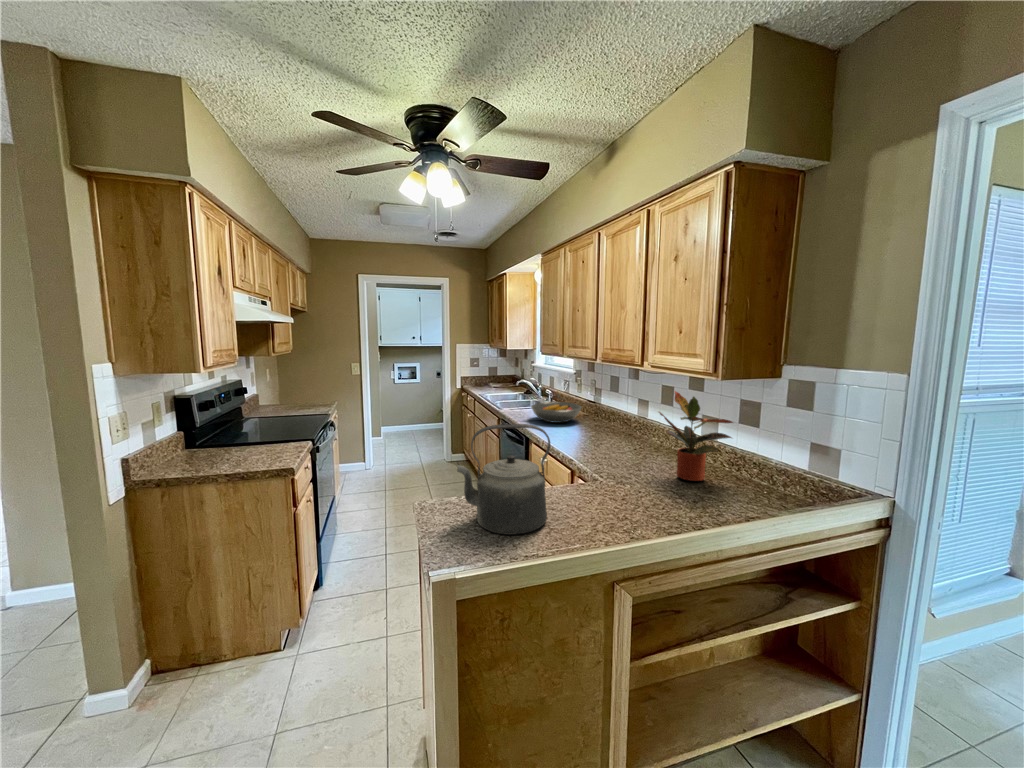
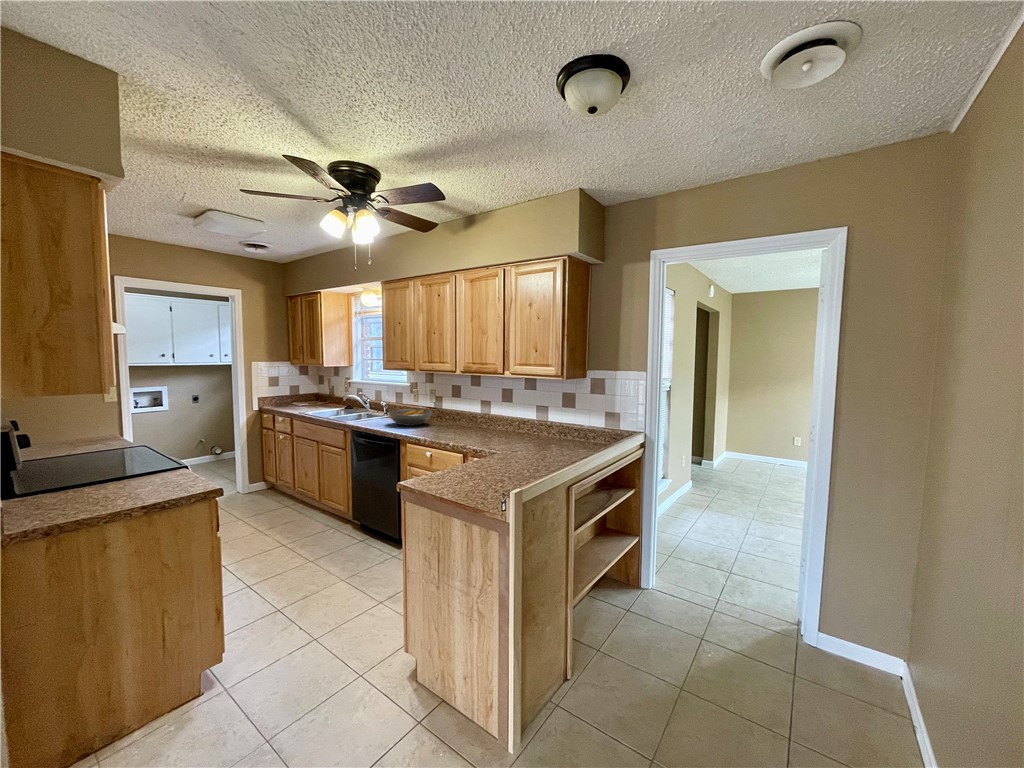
potted plant: present [659,391,733,481] -> none [525,388,570,444]
kettle: present [457,424,550,535] -> none [455,408,511,482]

